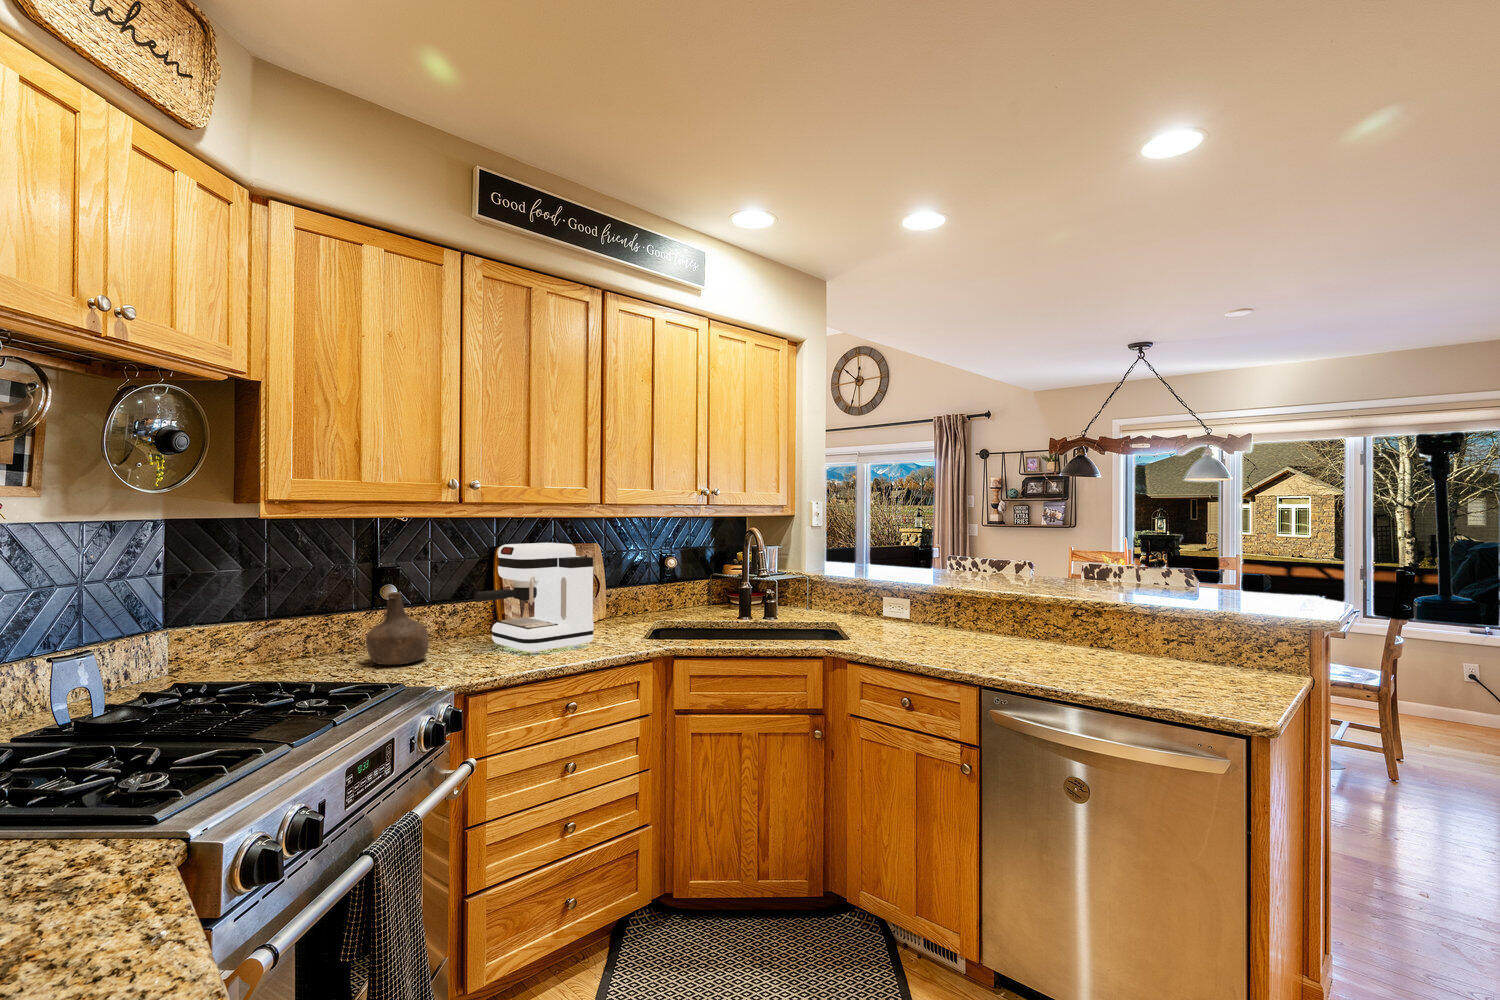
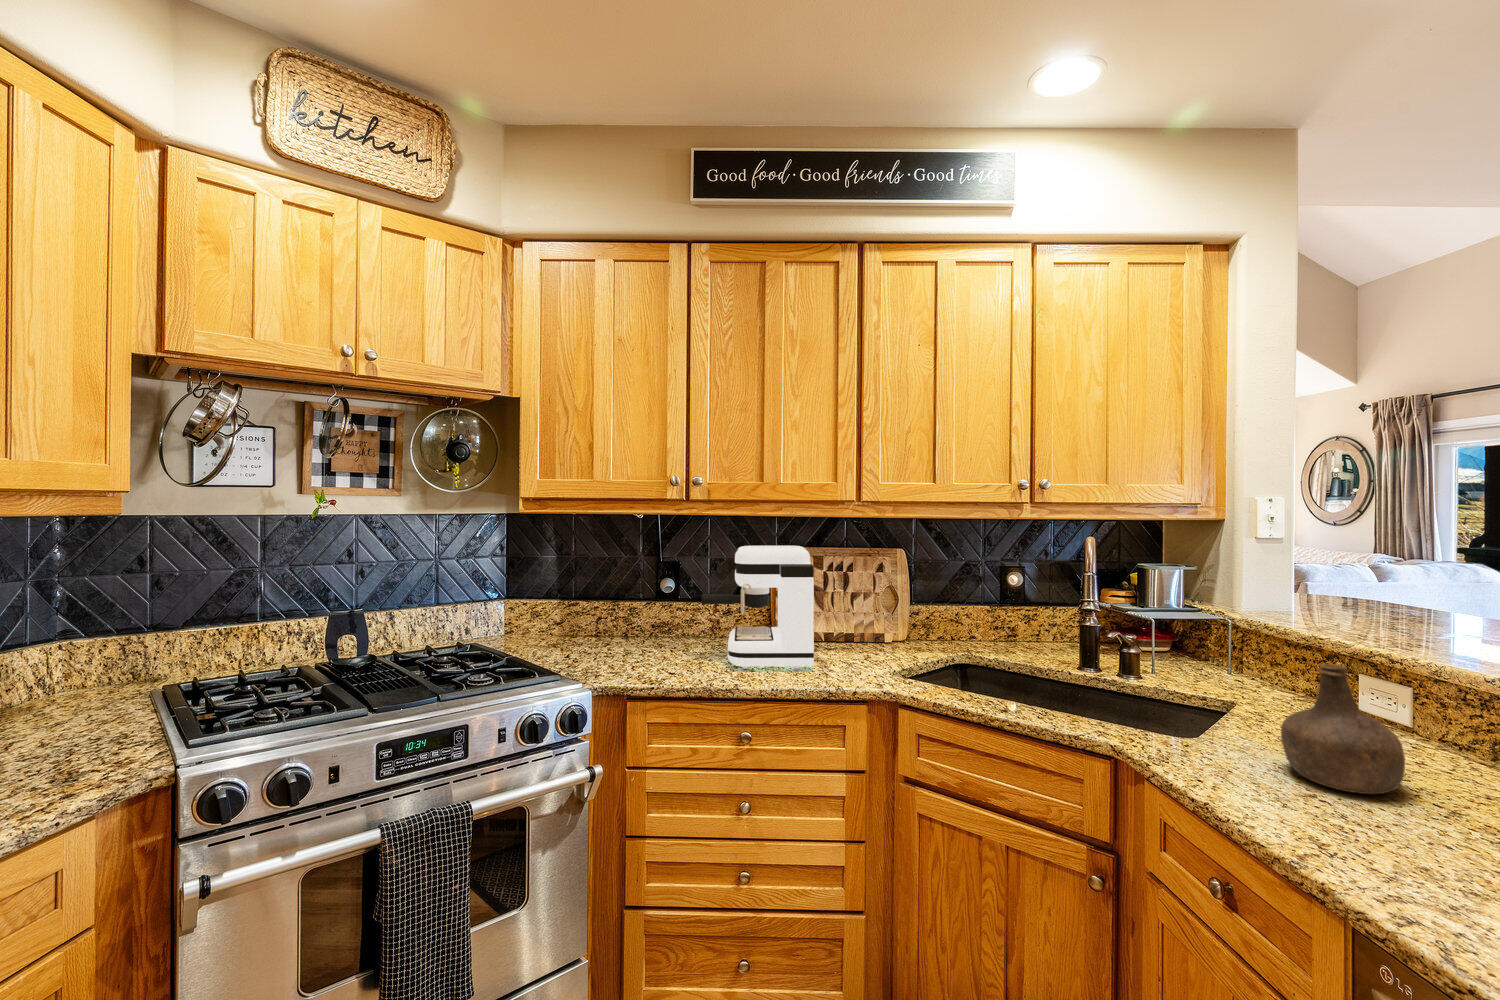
bottle: present [366,593,429,665] -> present [1281,664,1405,794]

